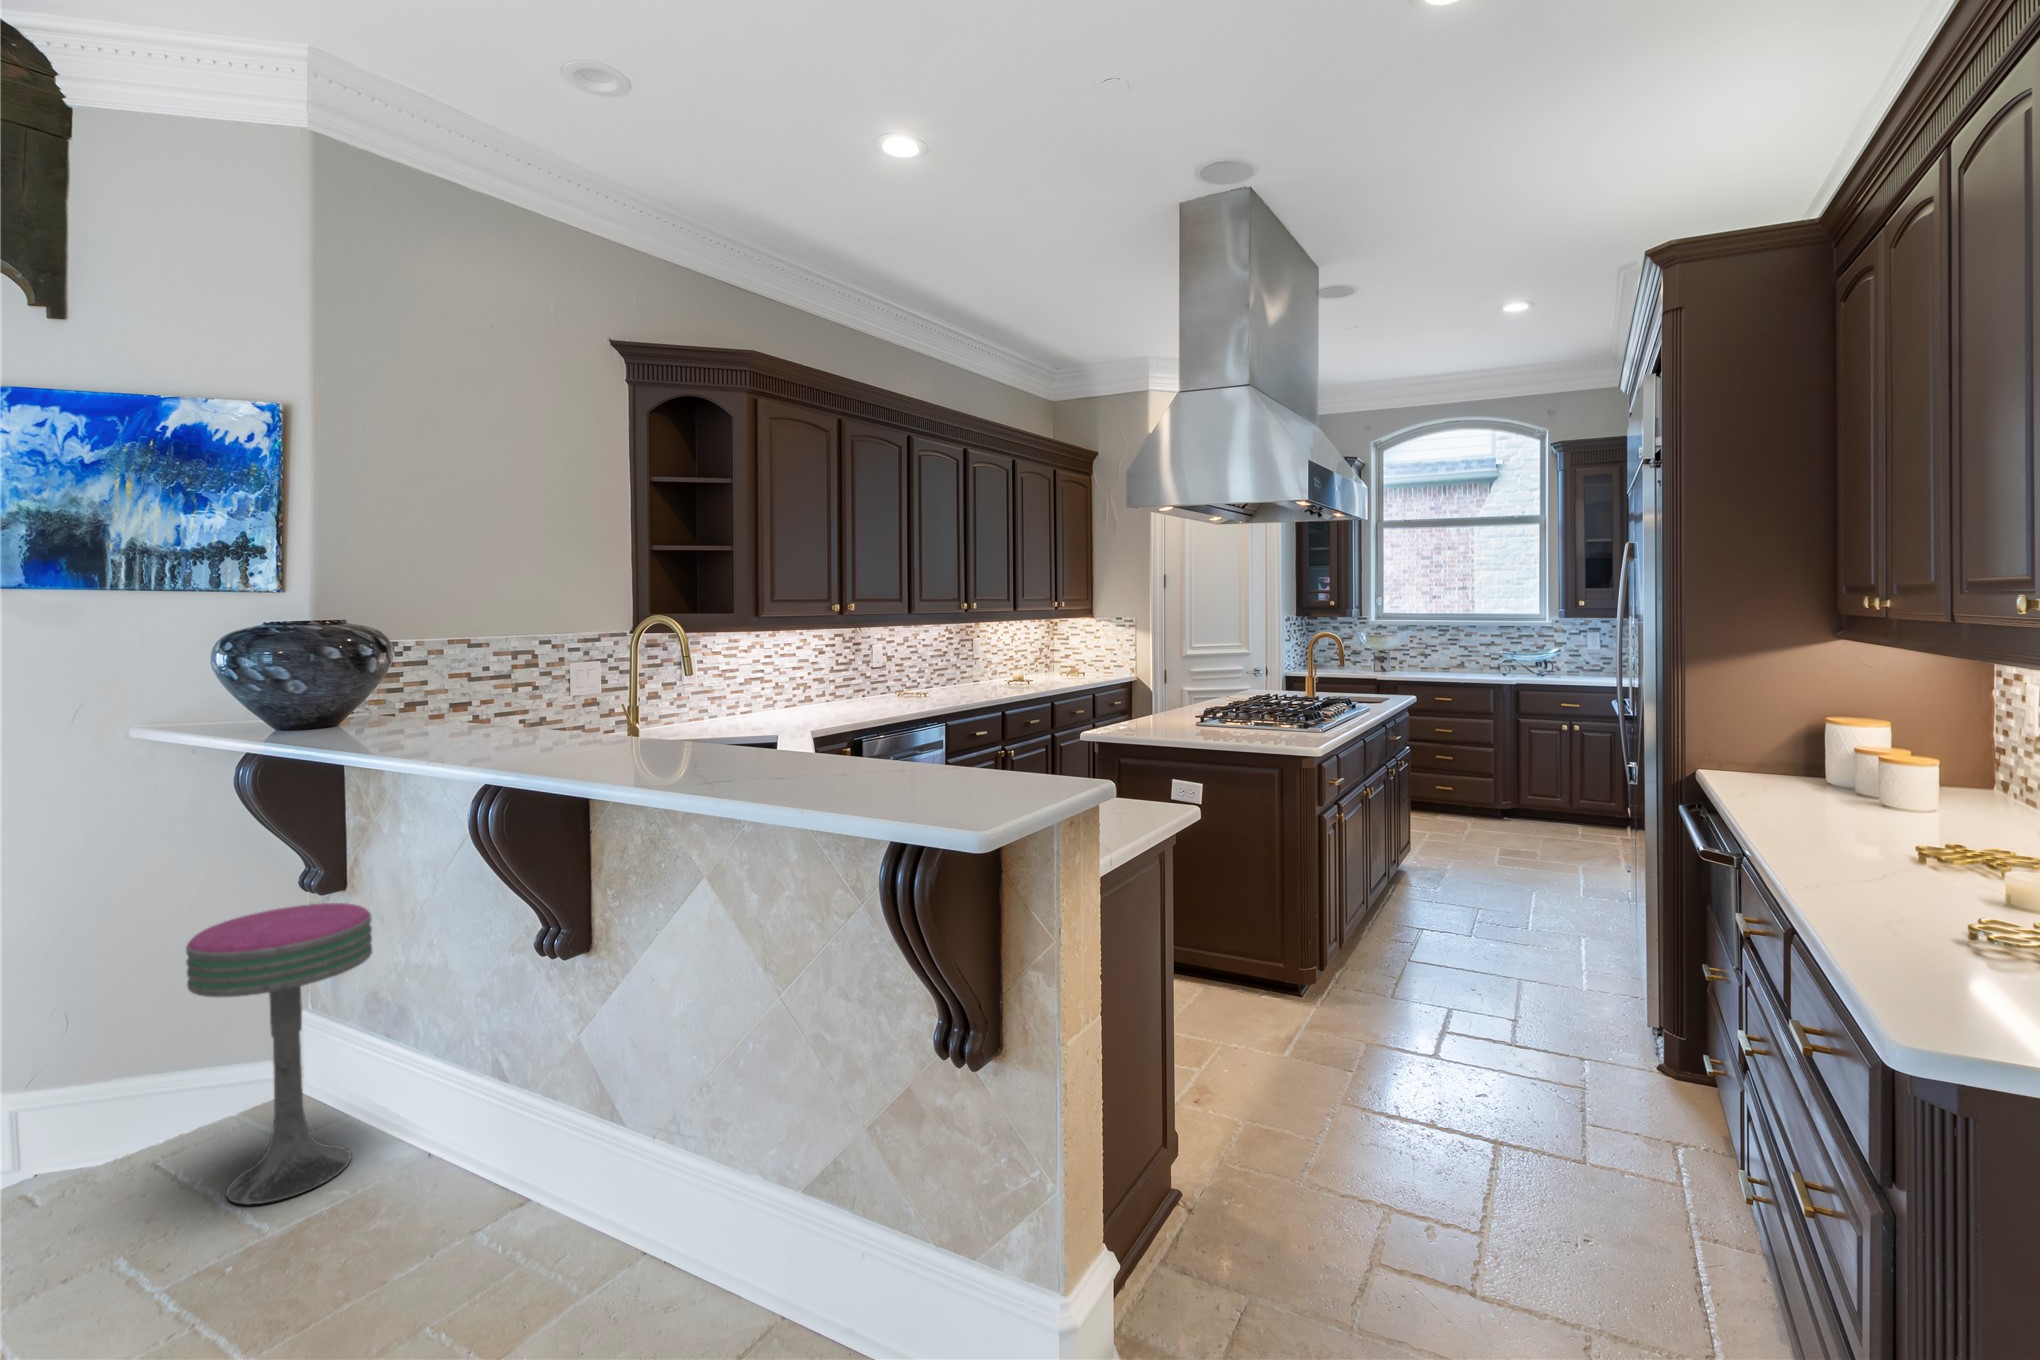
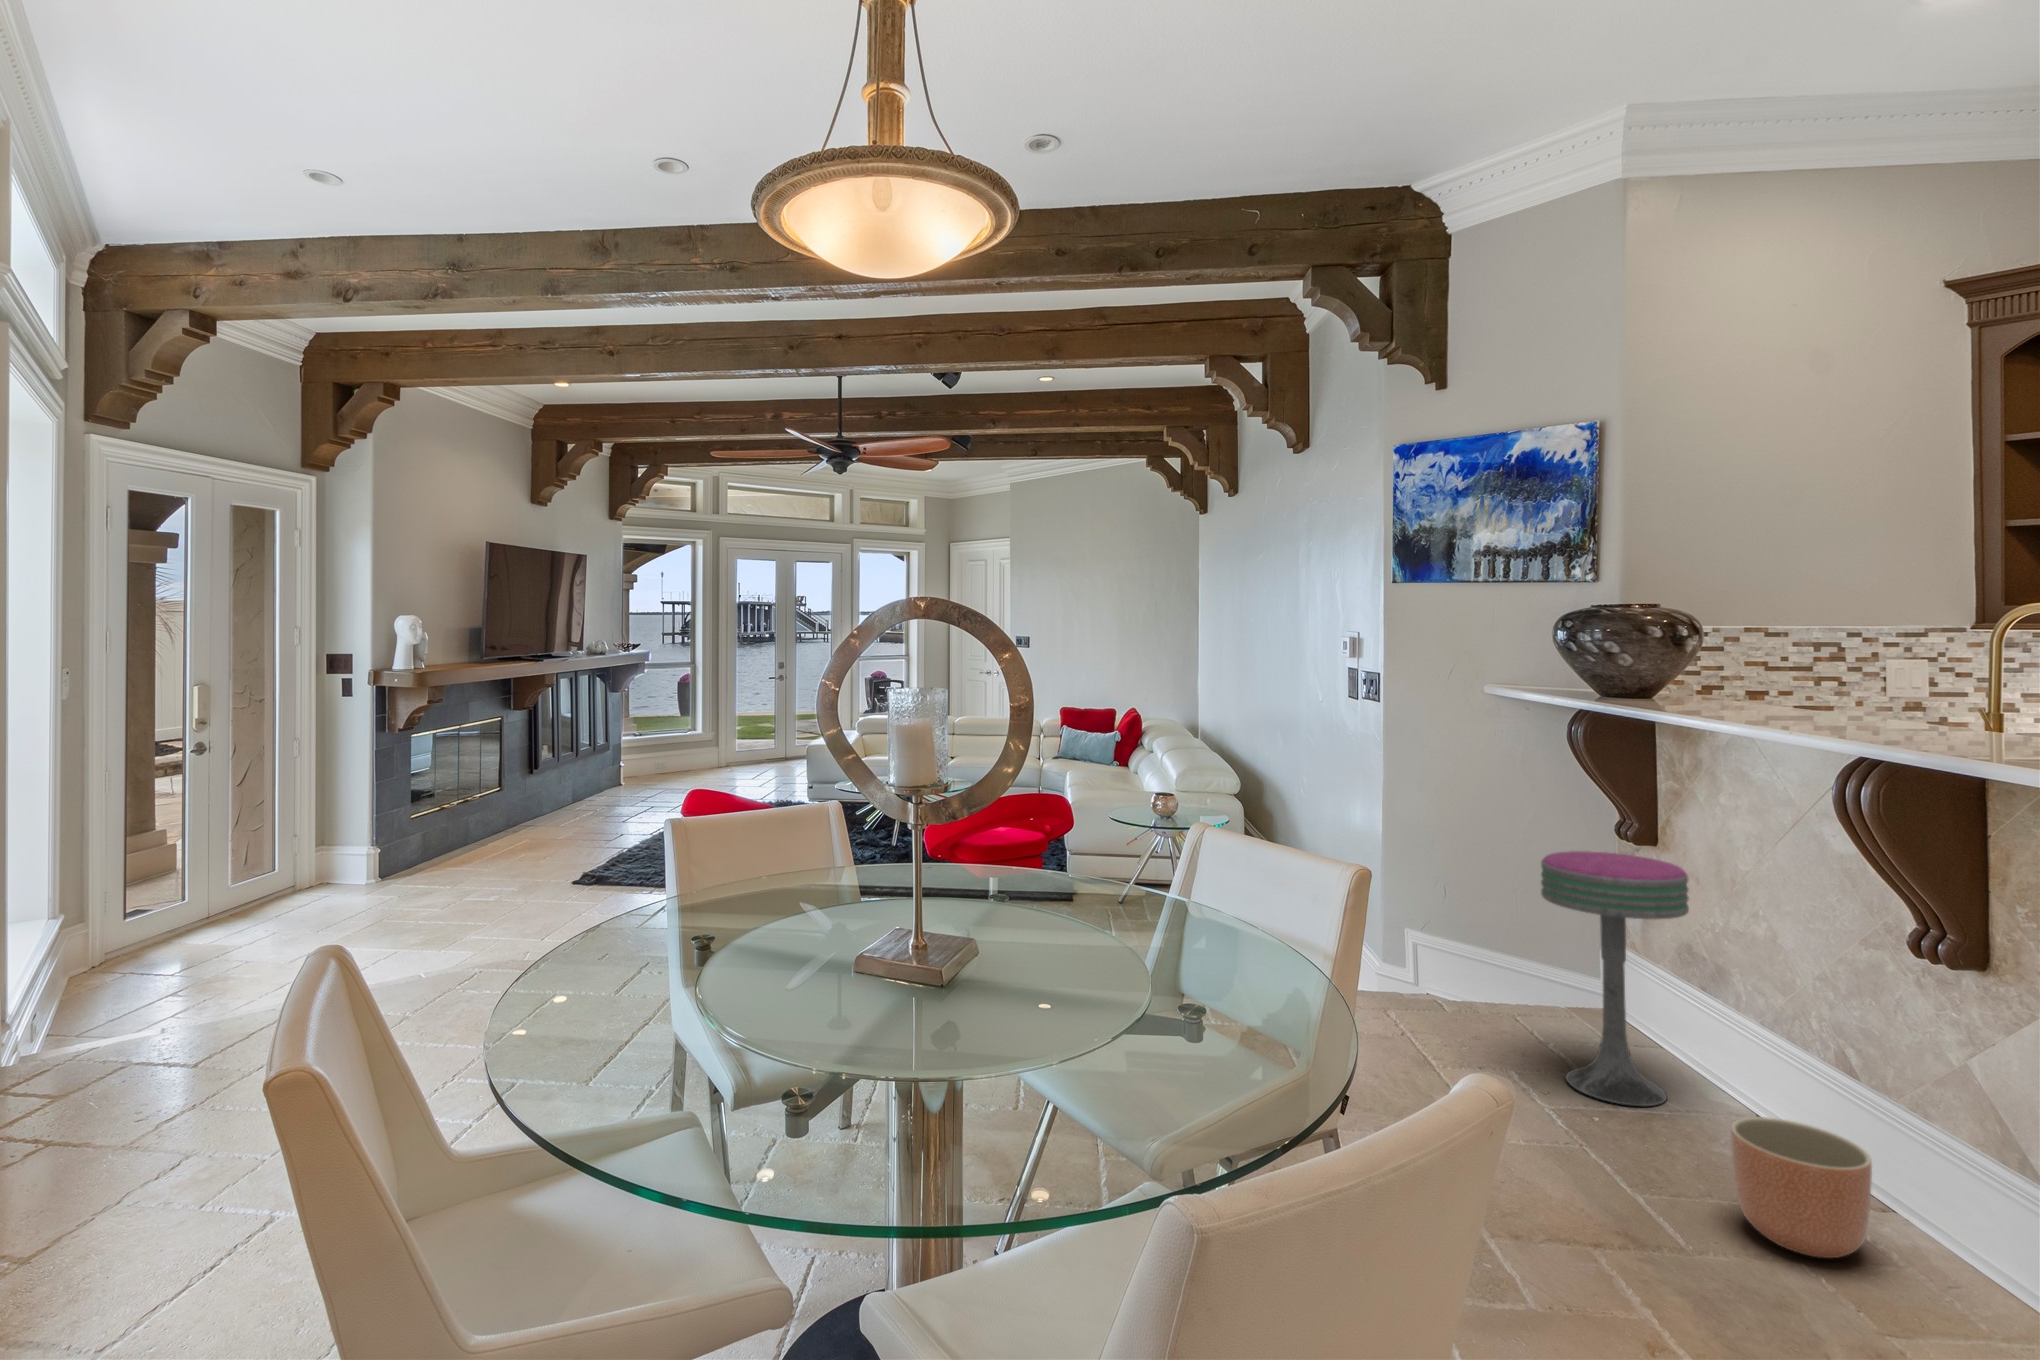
planter: none [386,1148,515,1295] -> present [1731,1117,1872,1258]

